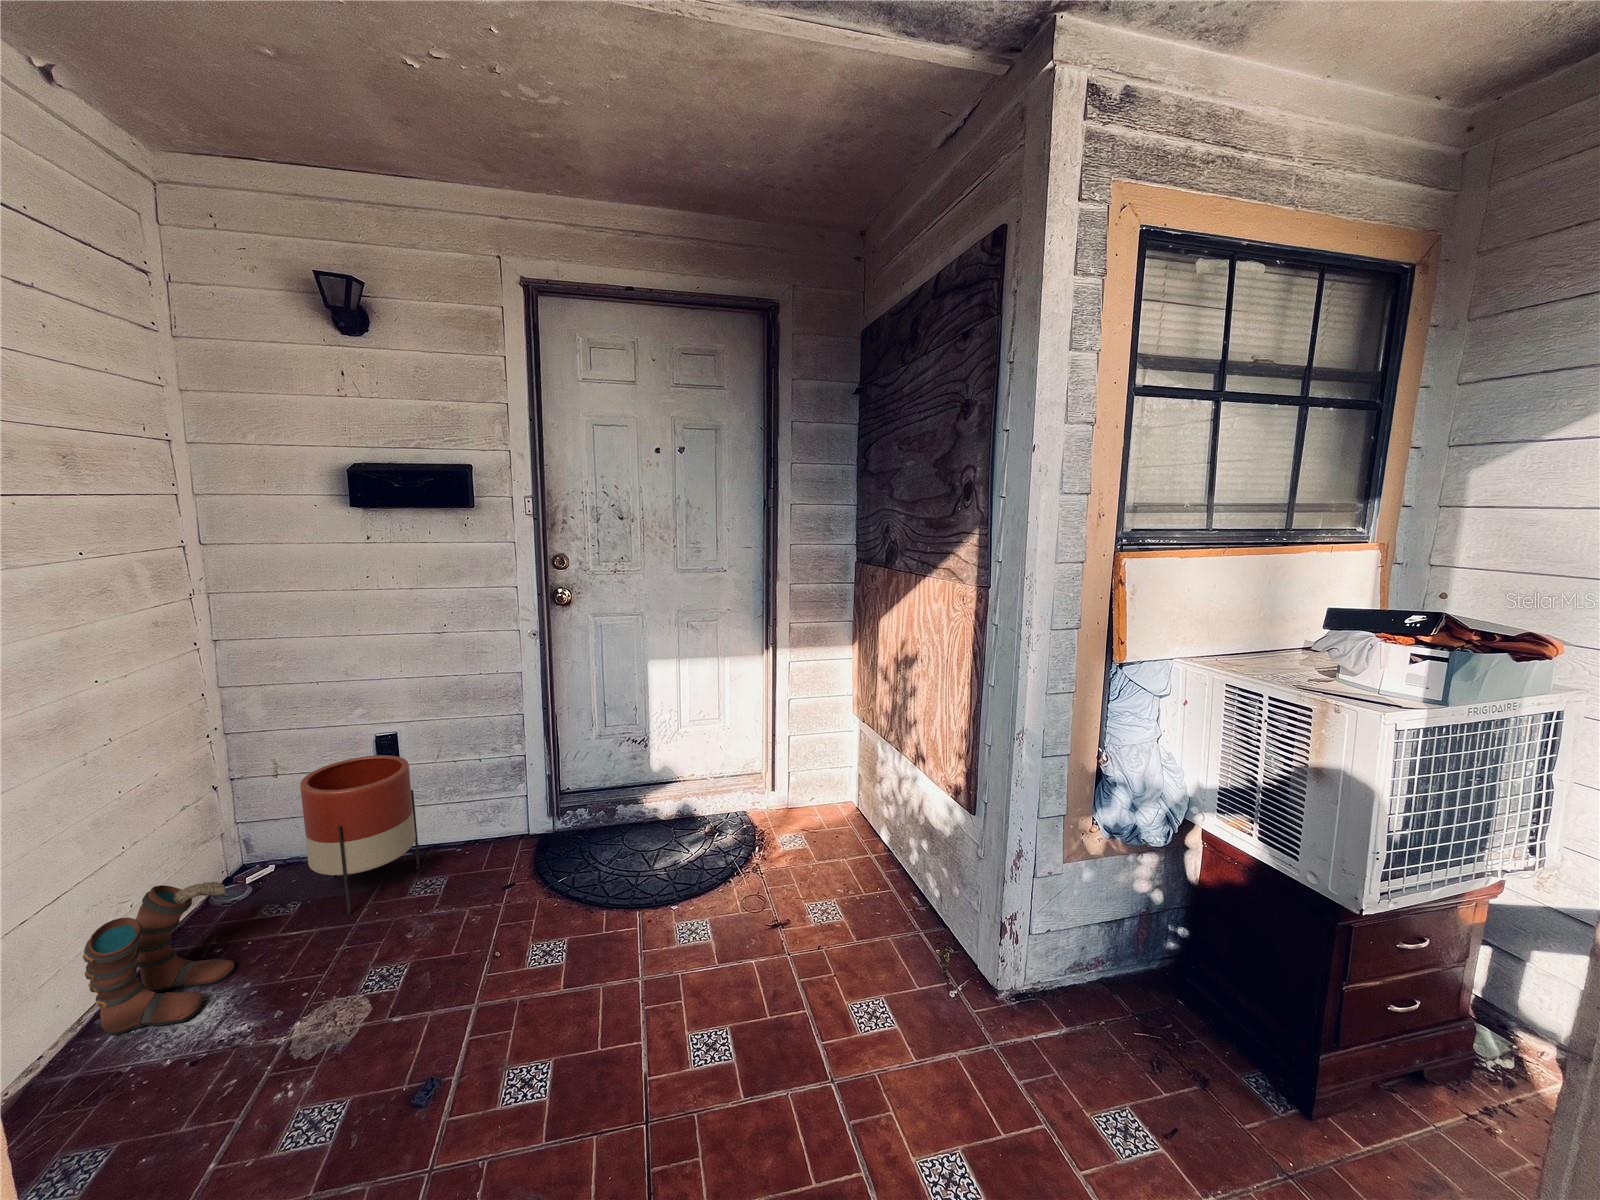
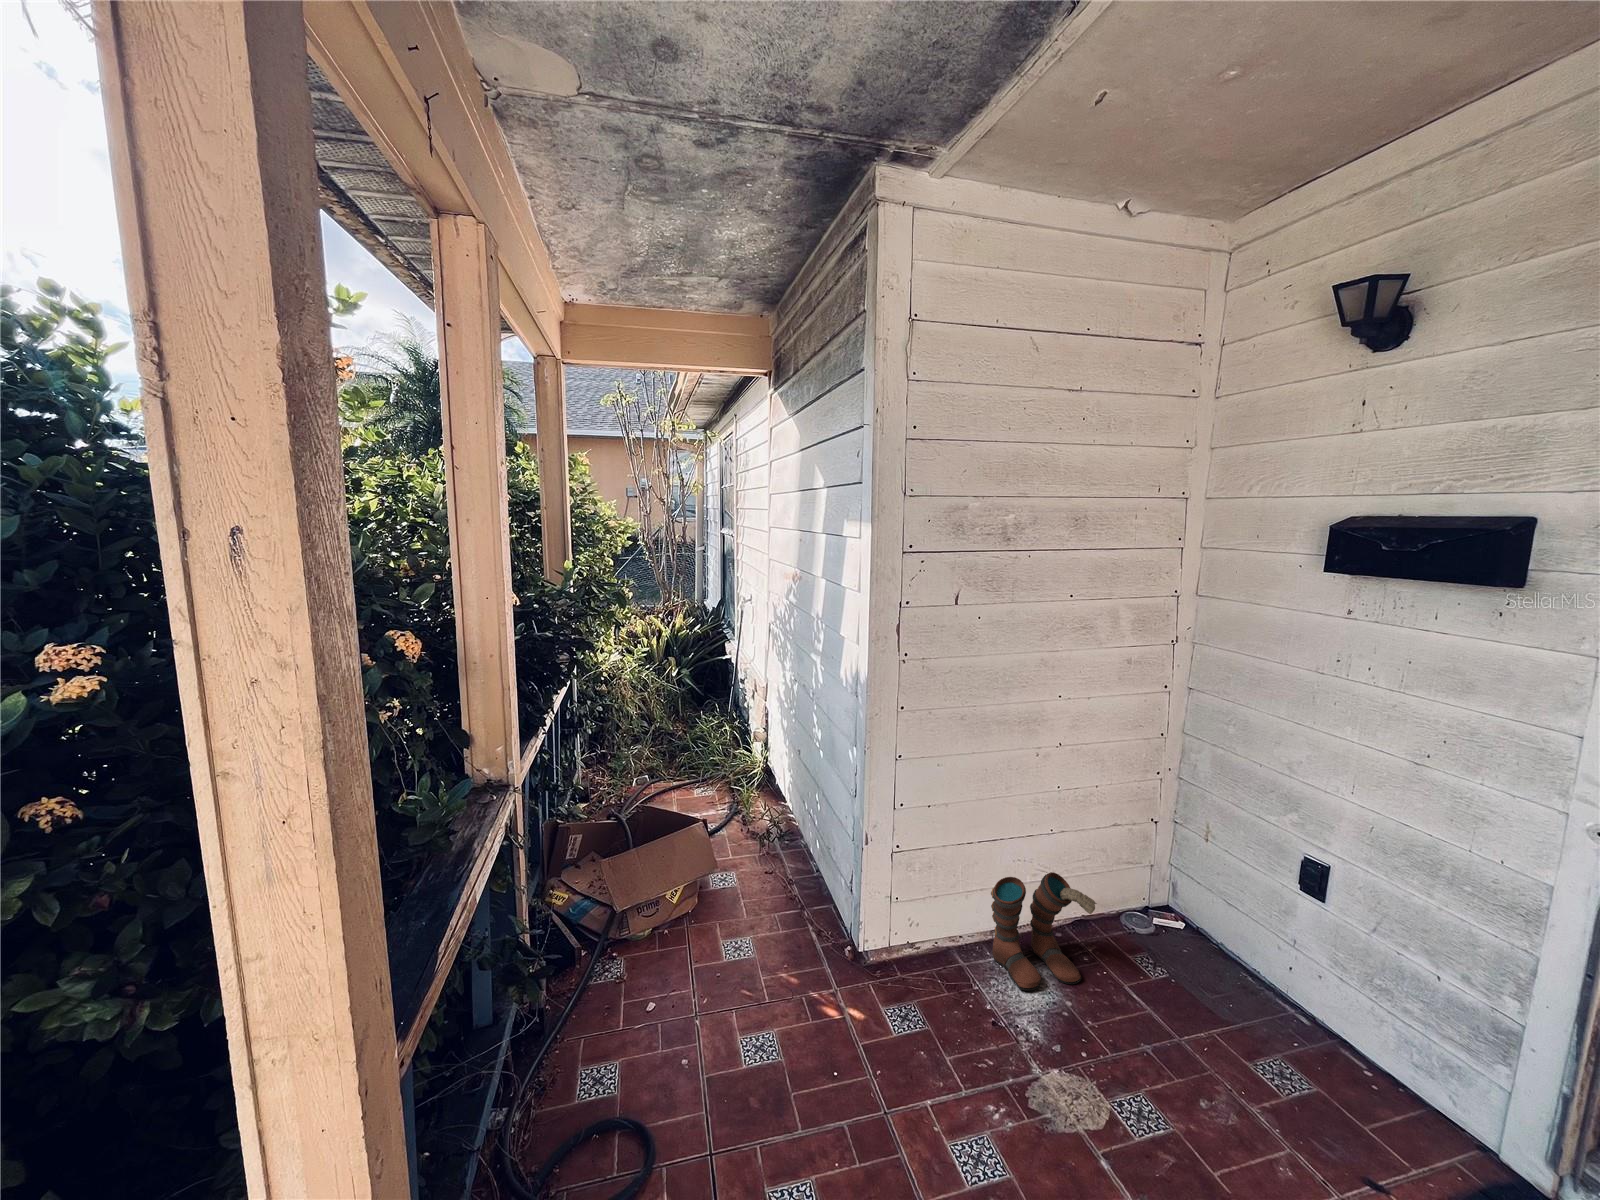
planter: present [300,755,420,914] -> none [1176,855,1314,1048]

